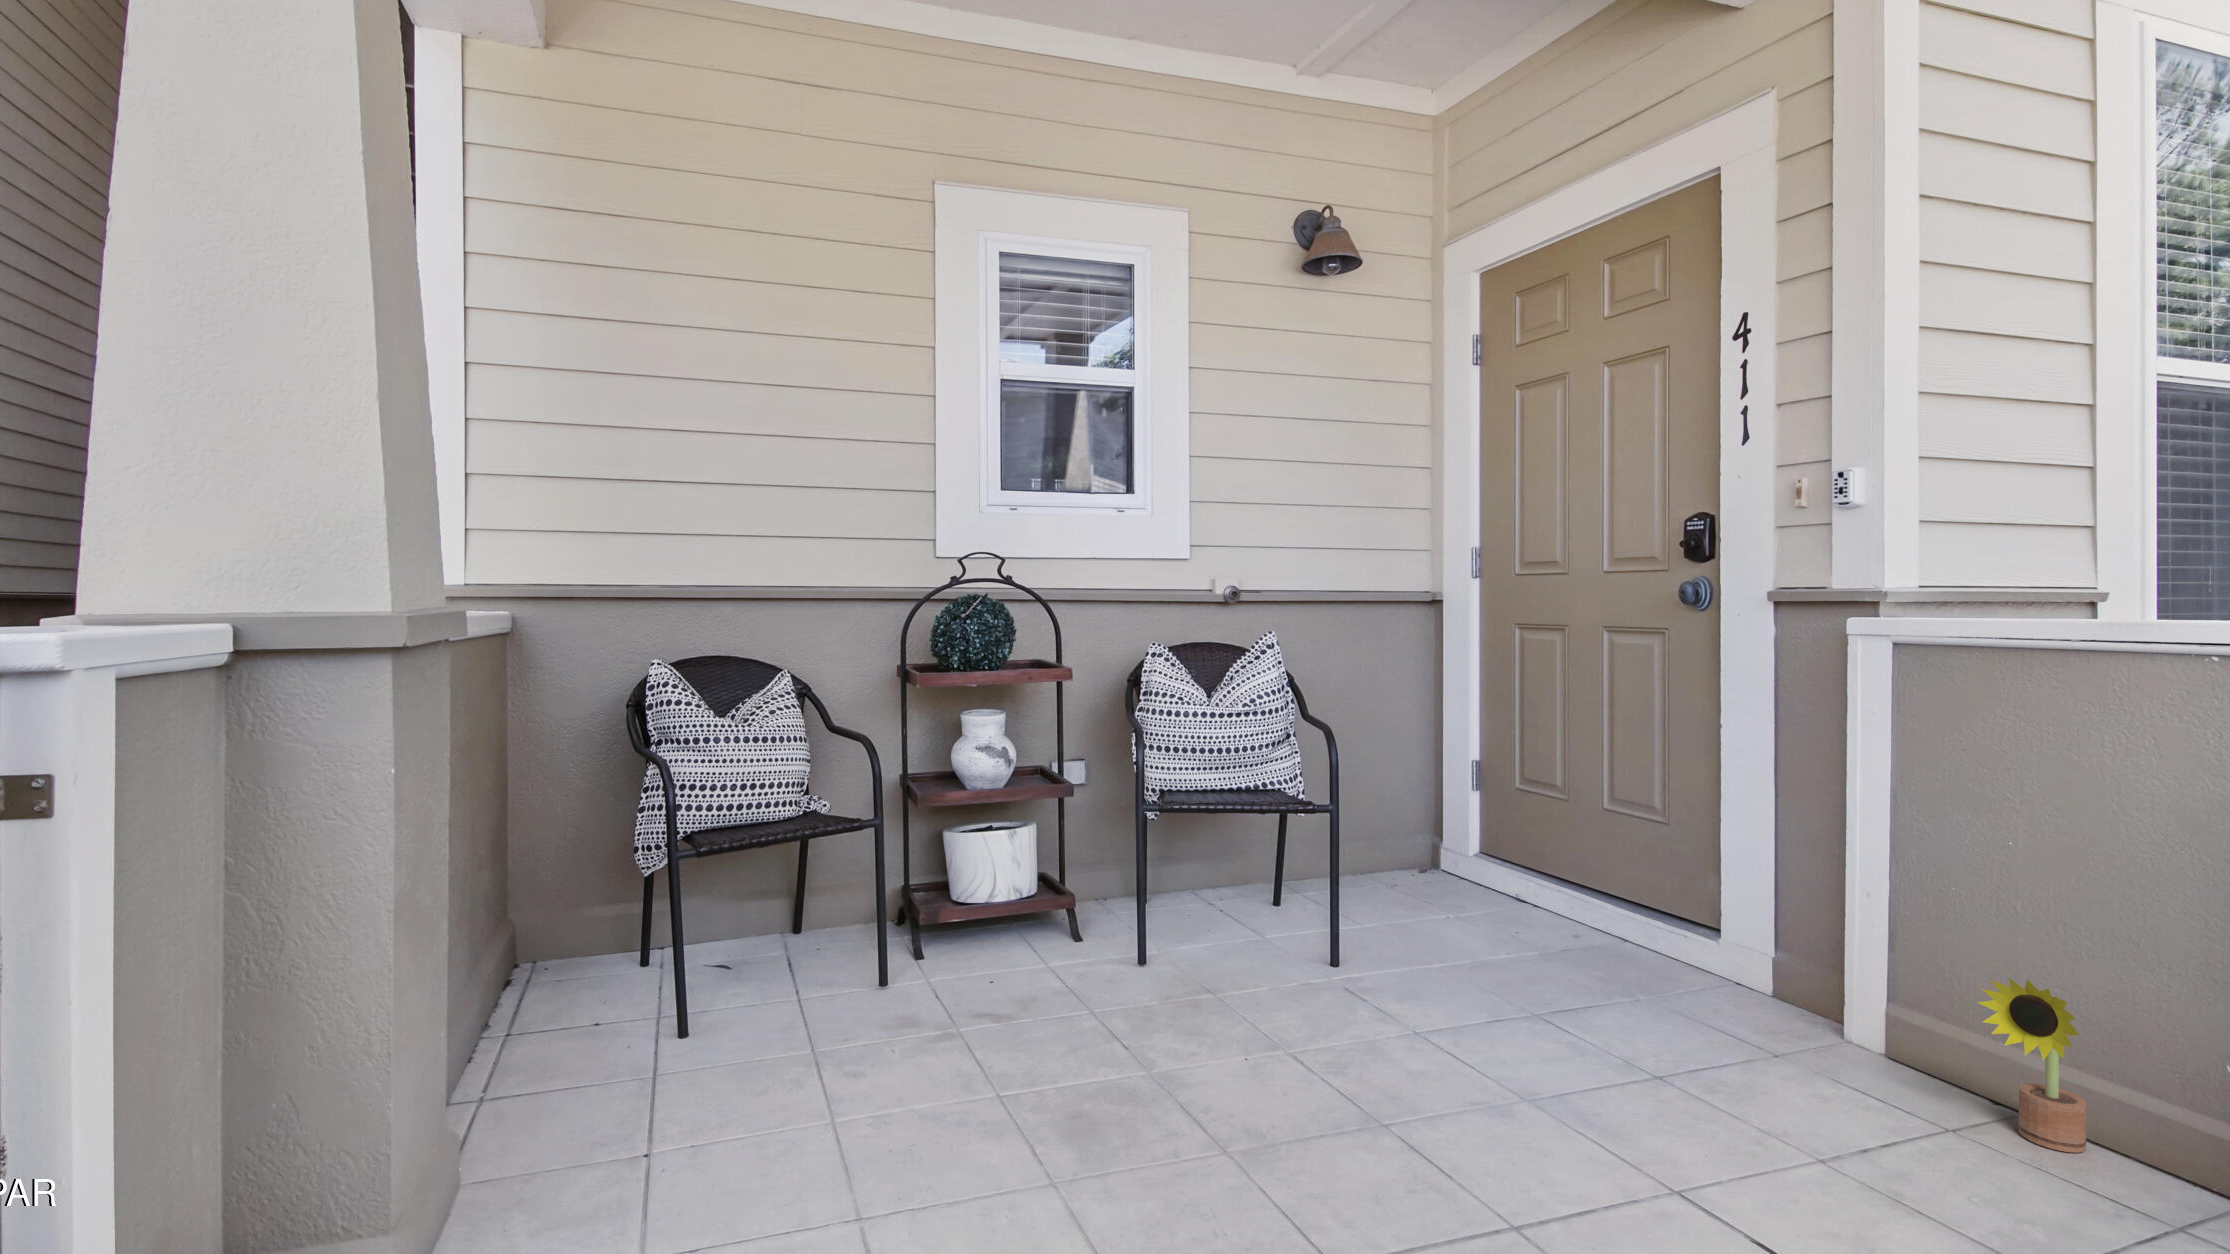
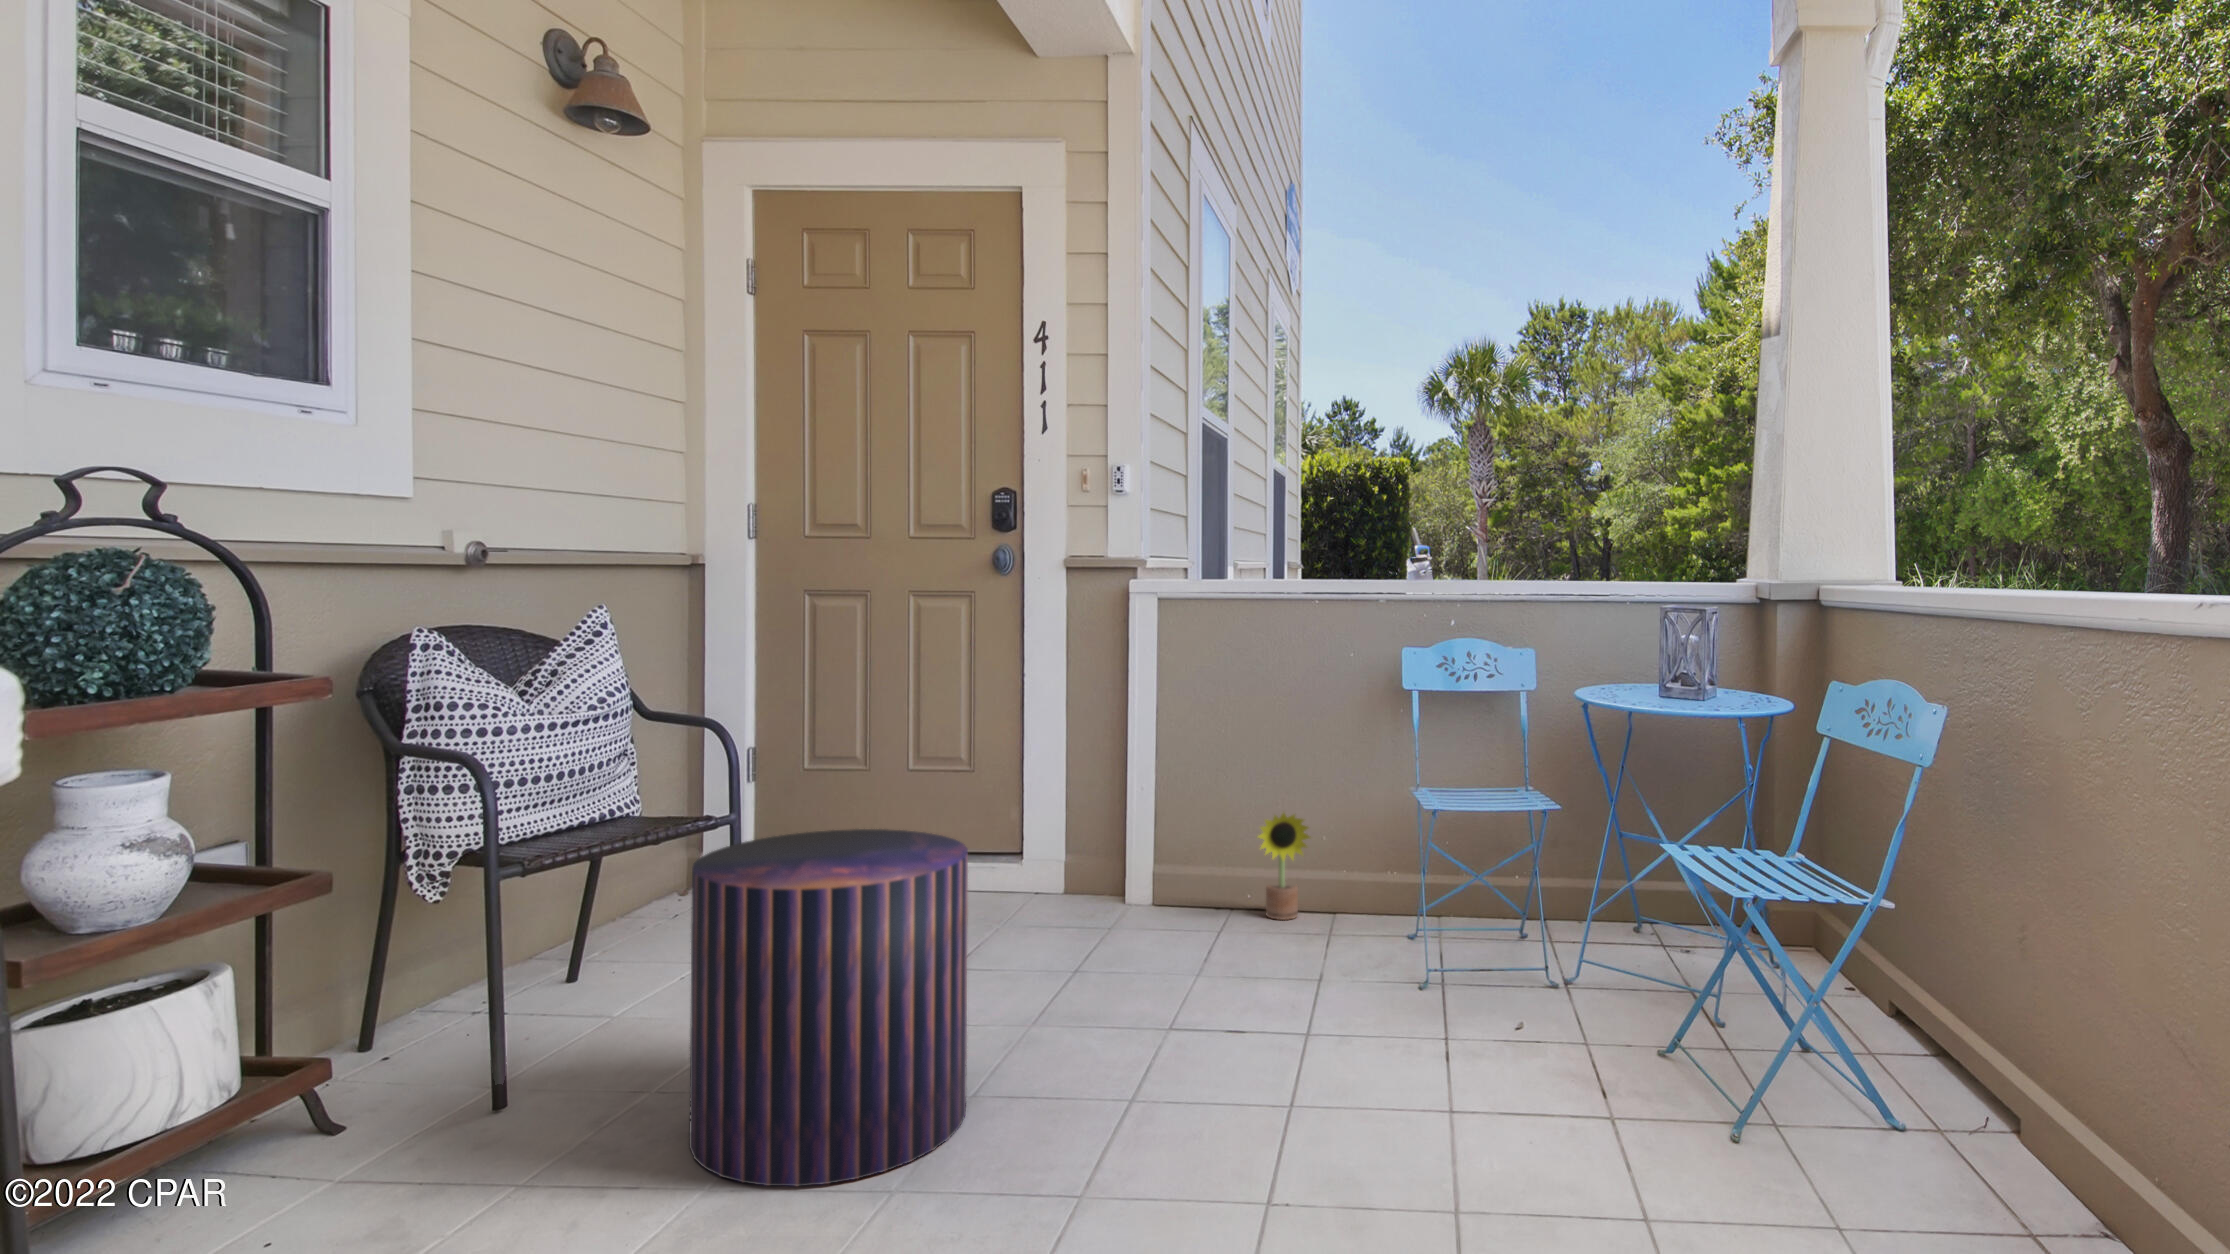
pouf: none [1118,820,1335,1106] -> present [689,829,968,1186]

